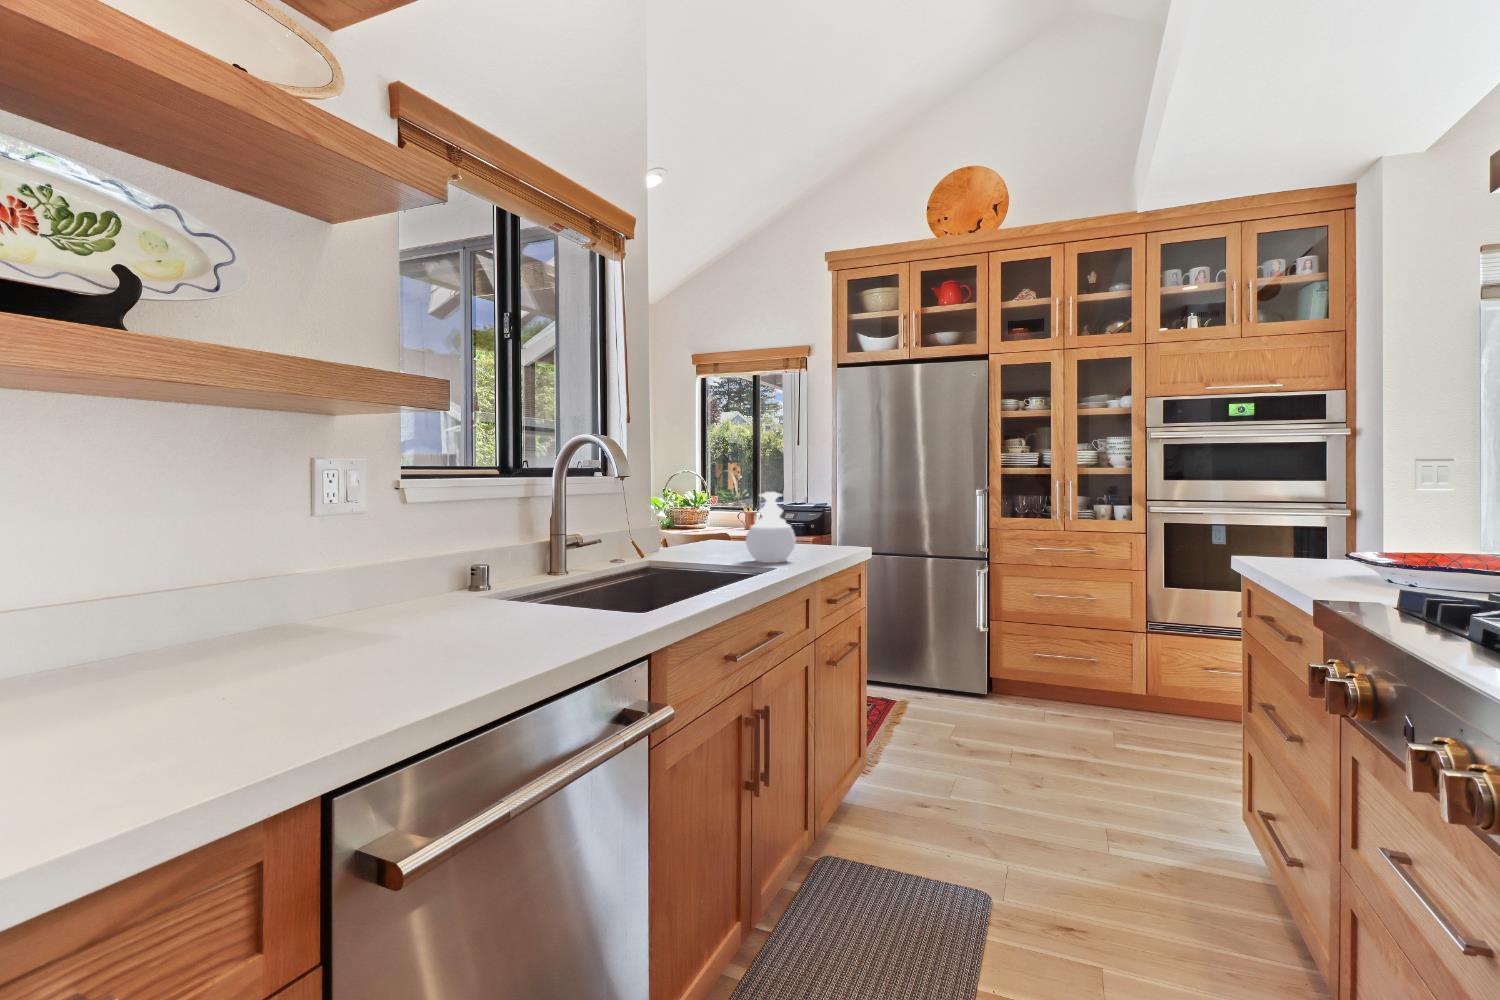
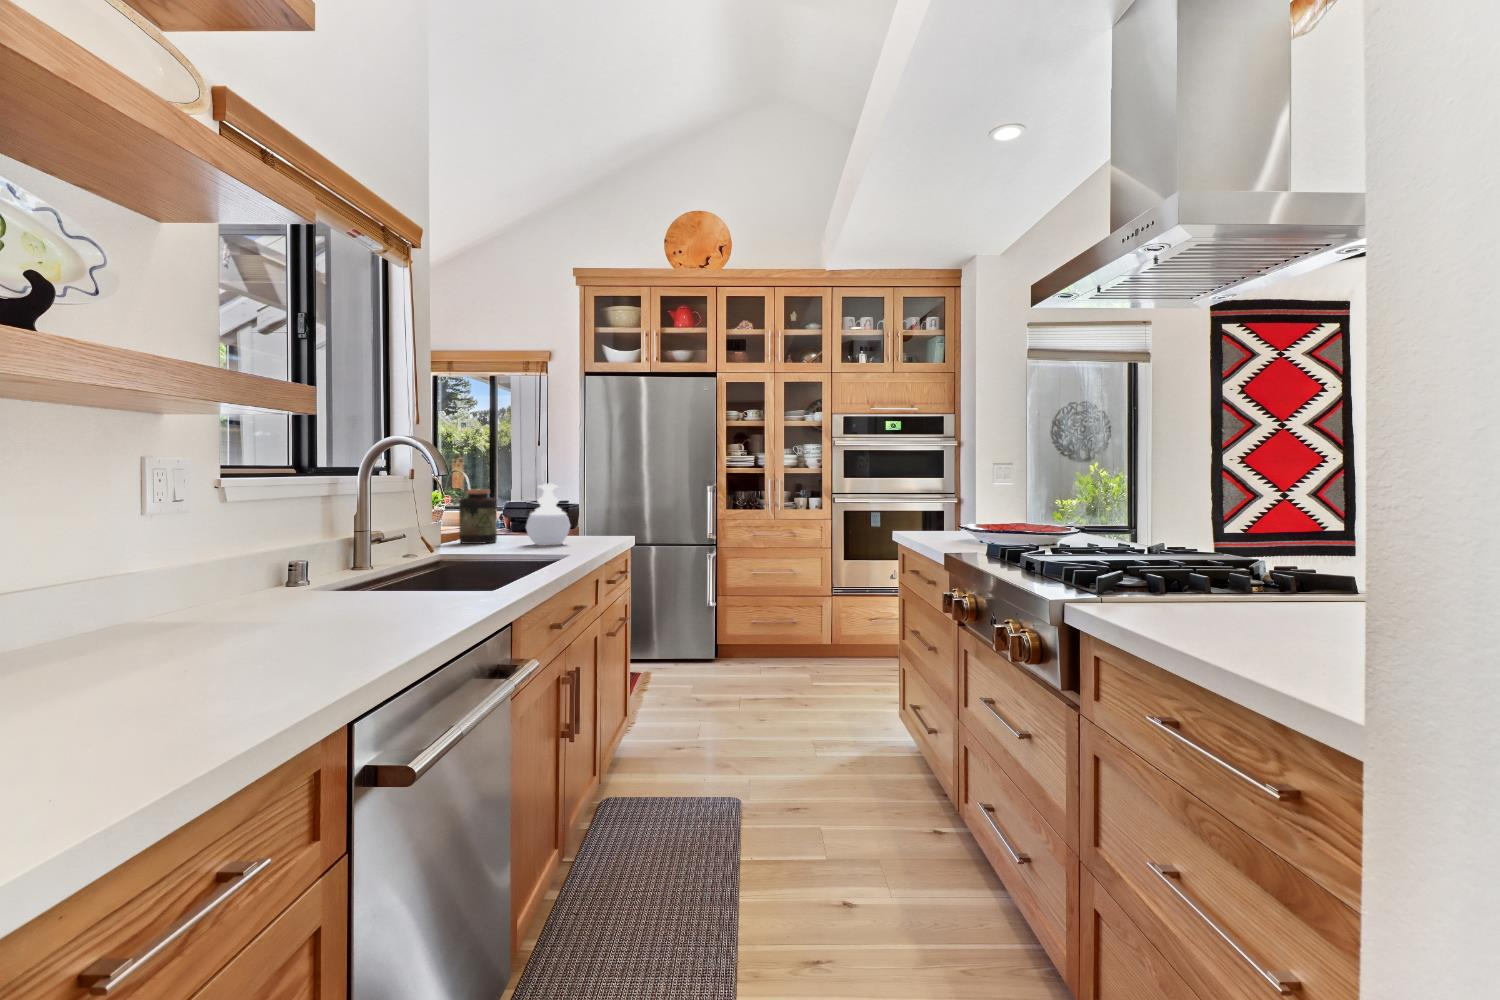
jar: none [682,498,721,558] -> present [459,489,497,544]

